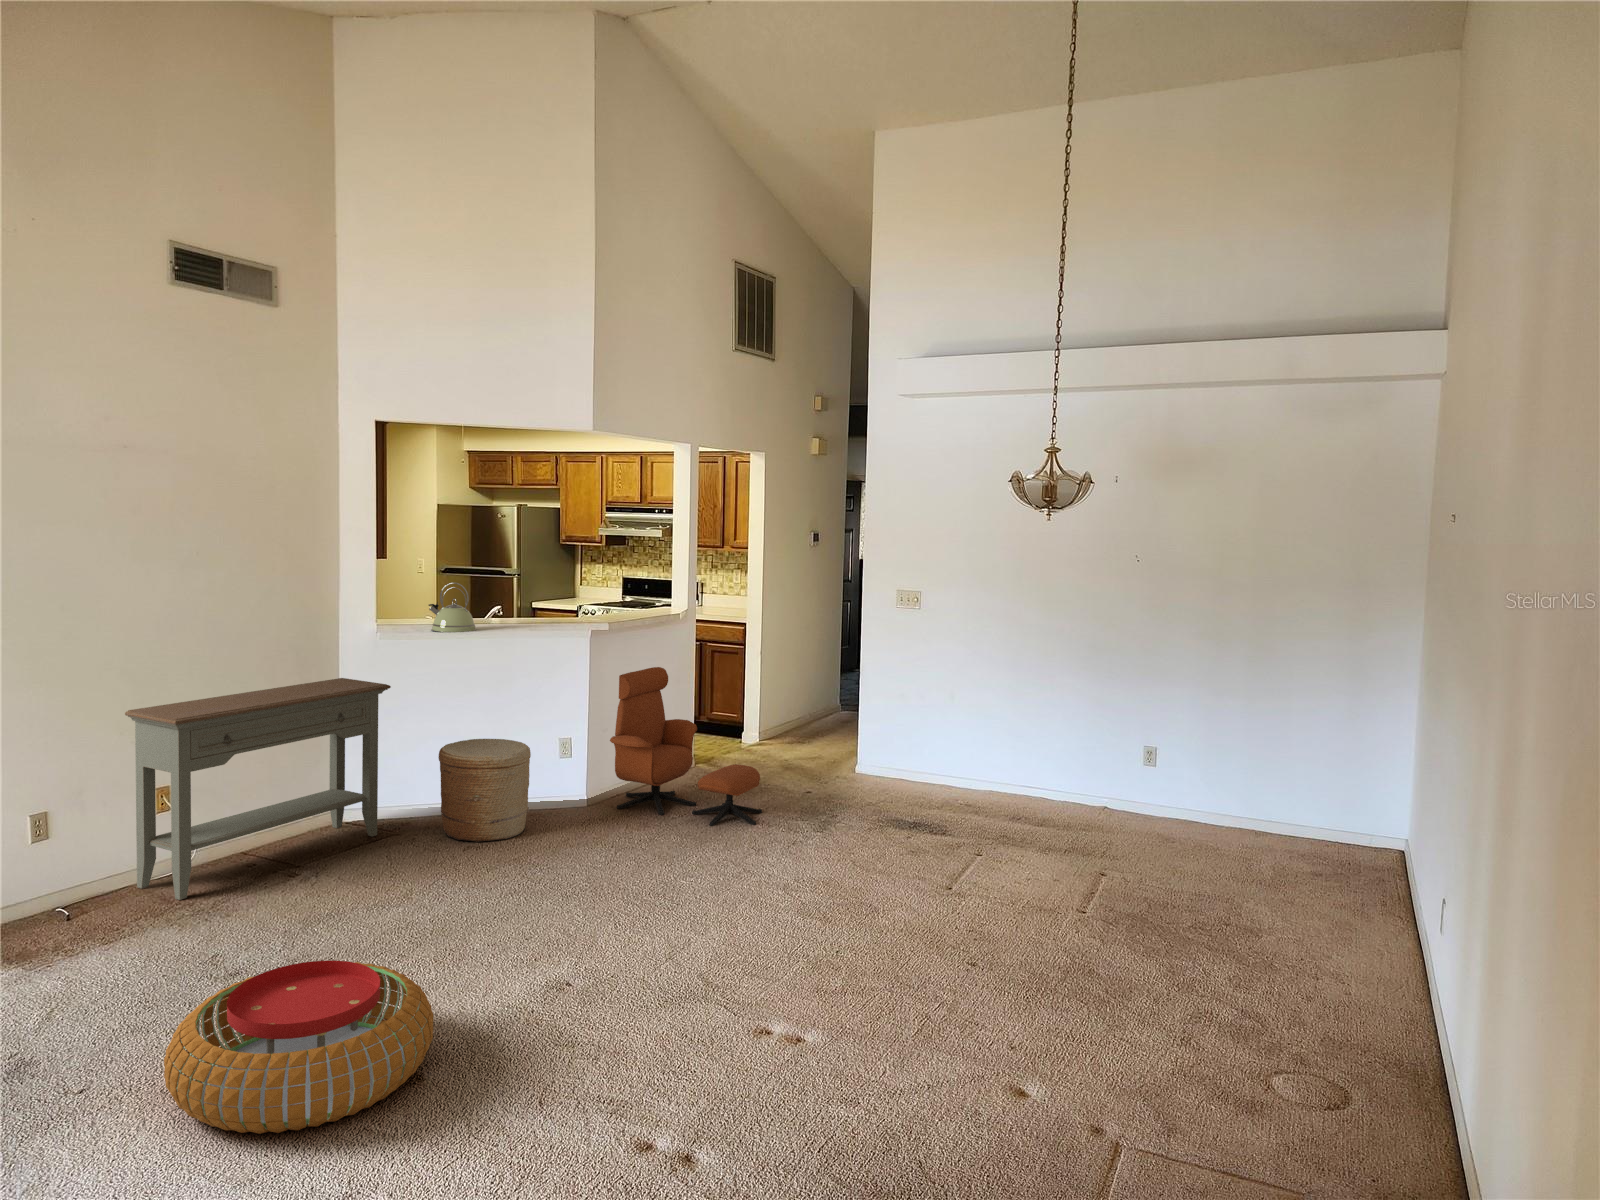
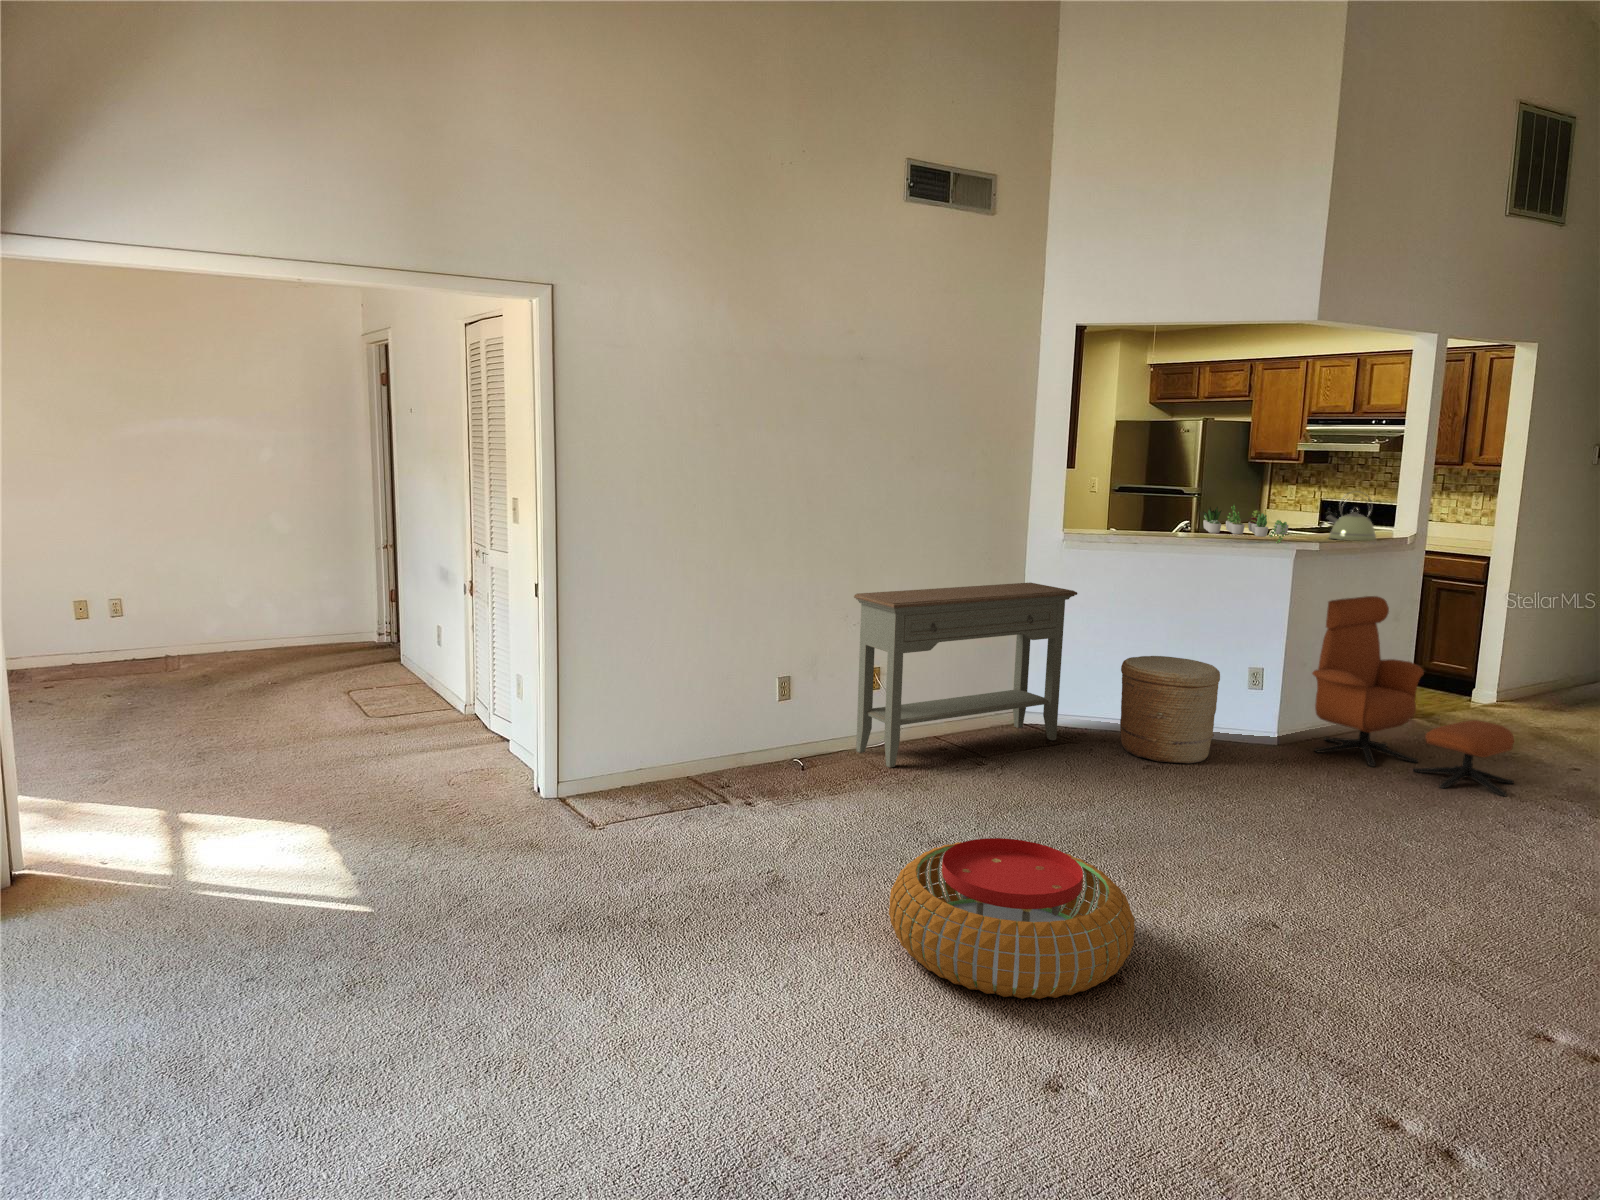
kettle: present [429,583,476,632] -> present [1327,493,1376,541]
succulent plant: none [509,592,584,628] -> present [1203,506,1289,543]

